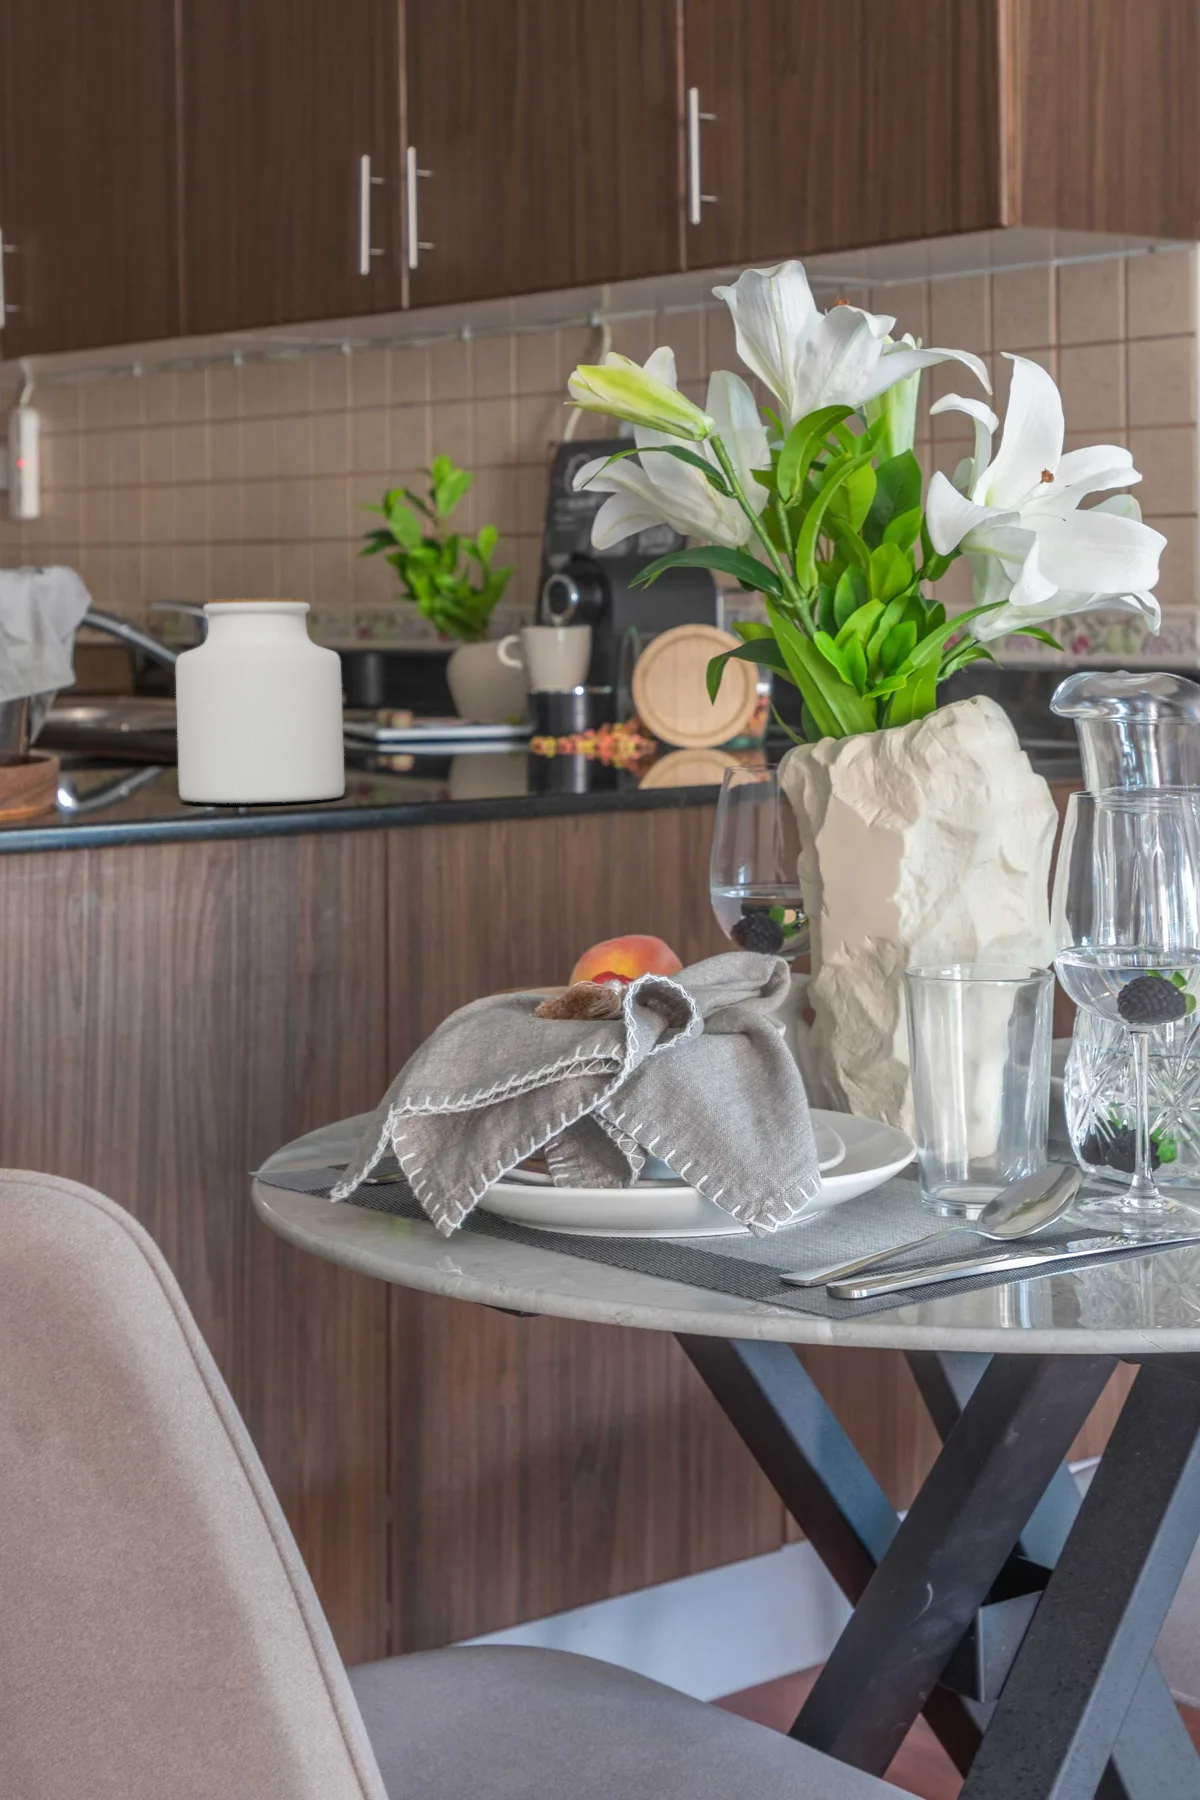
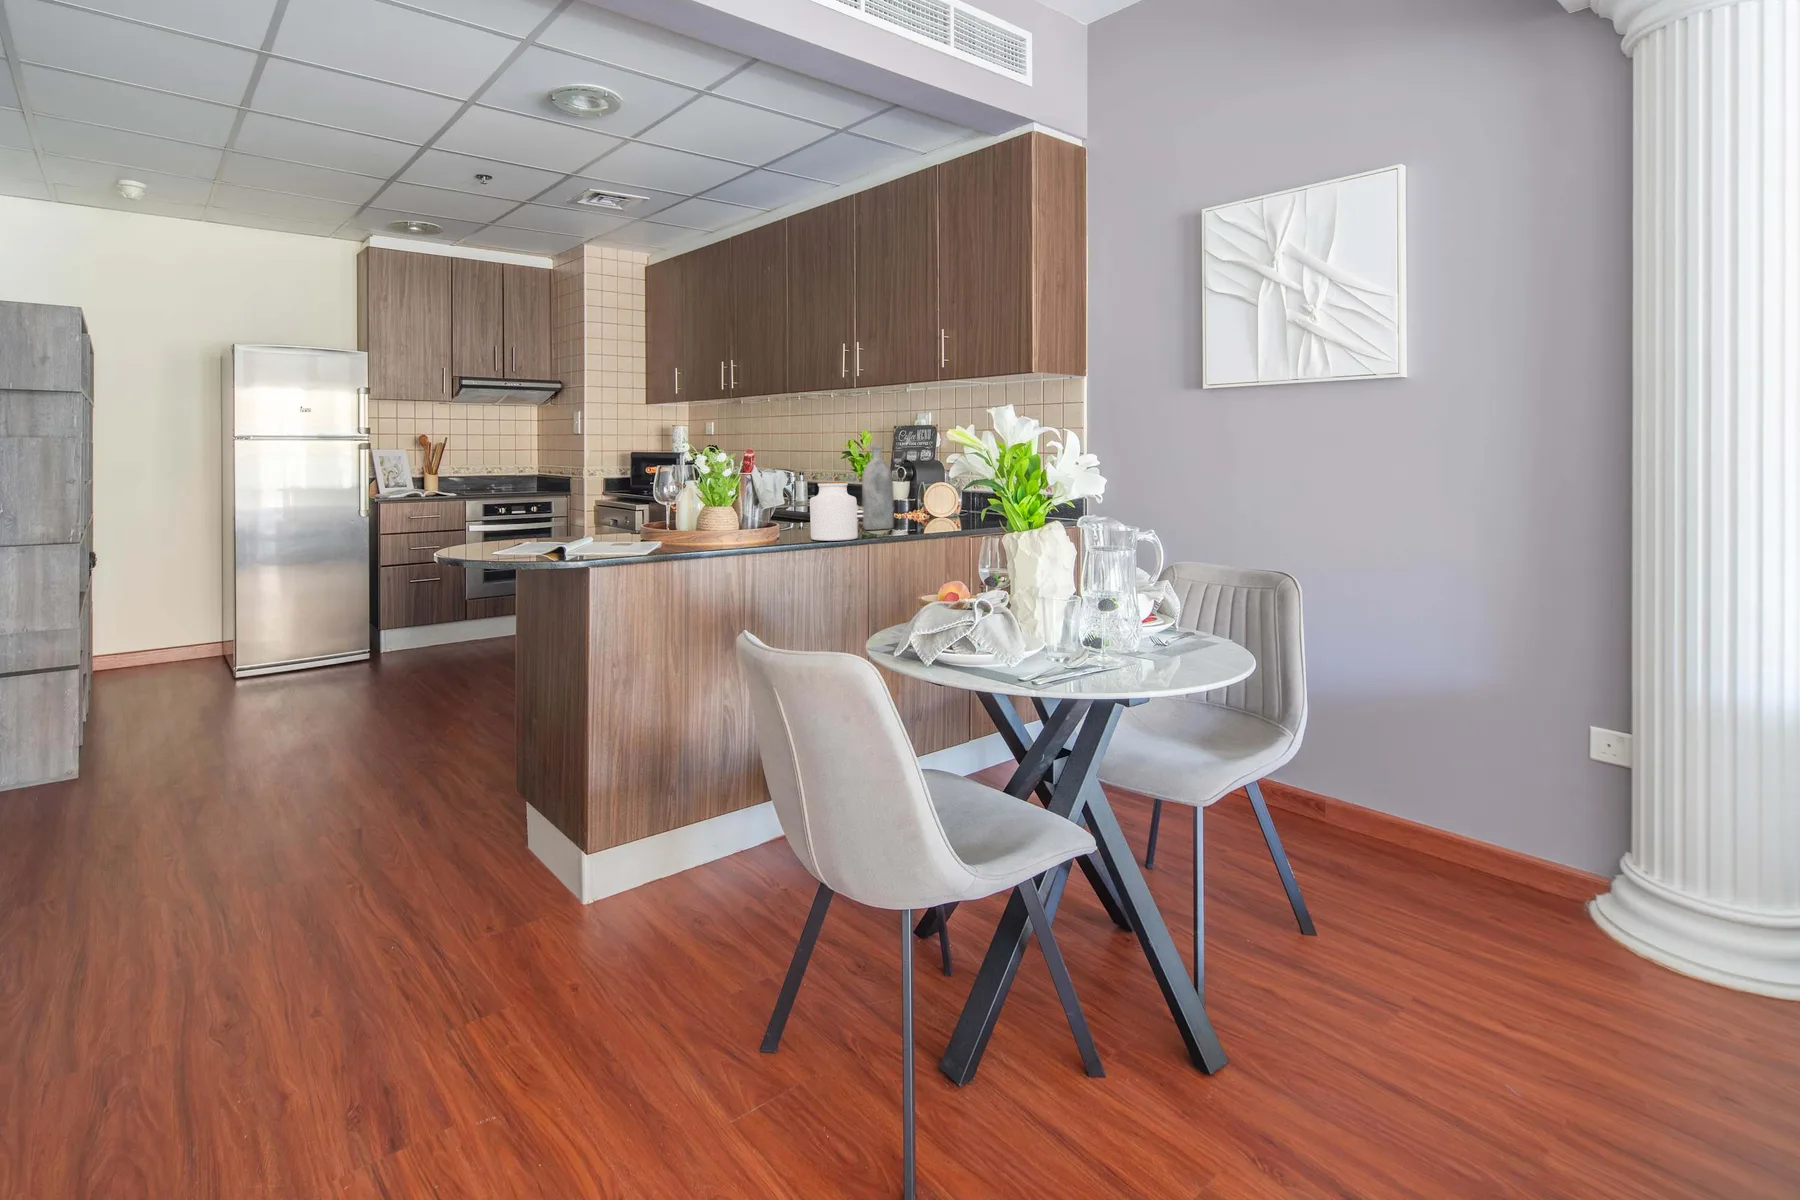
bottle: none [382,484,494,775] -> present [862,445,893,530]

